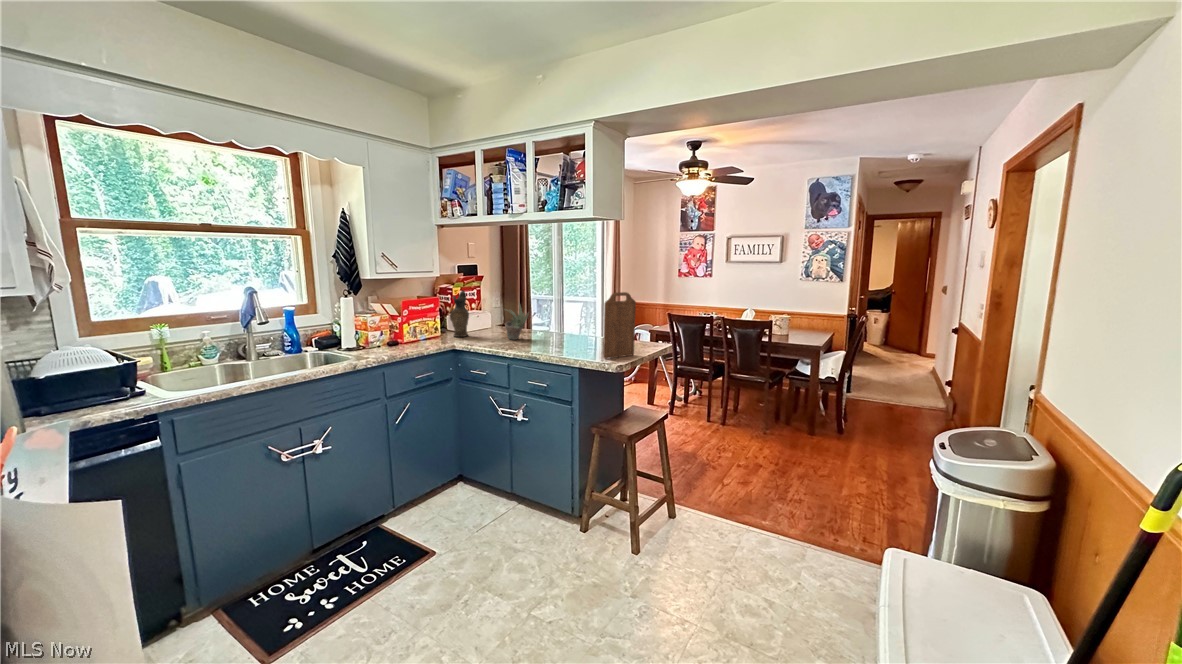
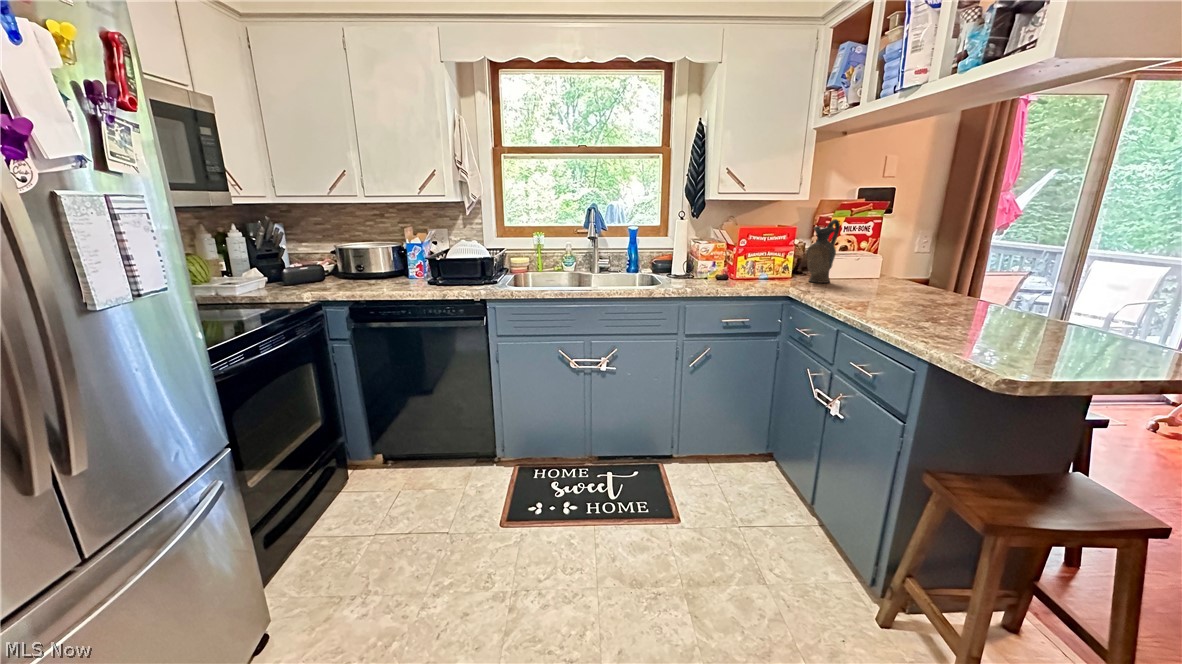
cutting board: present [603,292,636,359] -> none [1001,218,1146,367]
succulent plant: present [505,302,529,340] -> none [873,237,923,297]

